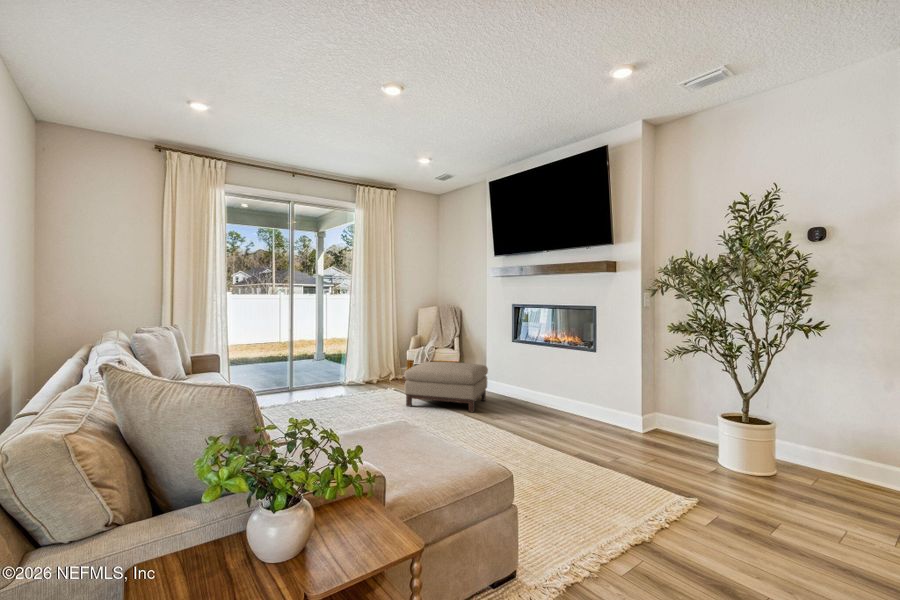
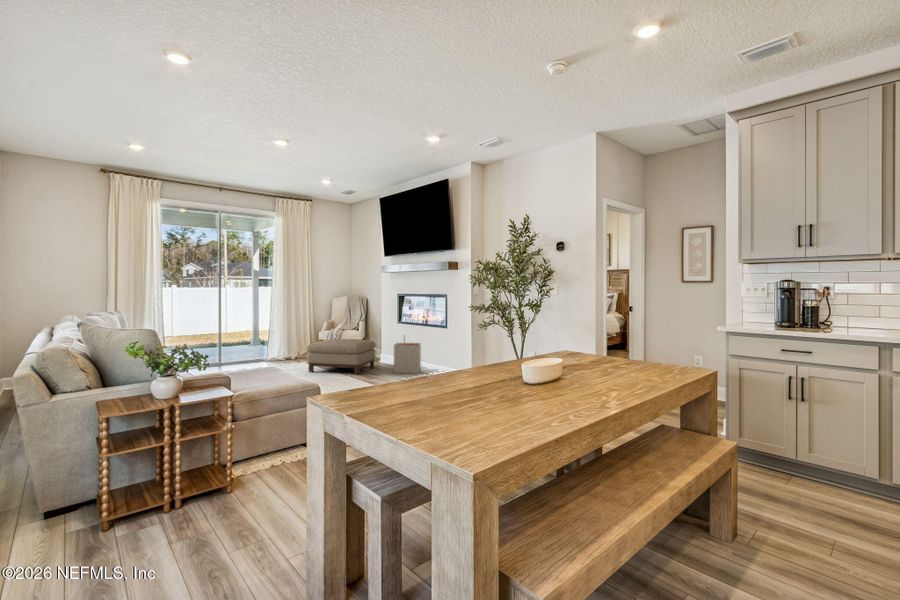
storage bin: none [519,359,554,412] -> present [394,336,421,373]

